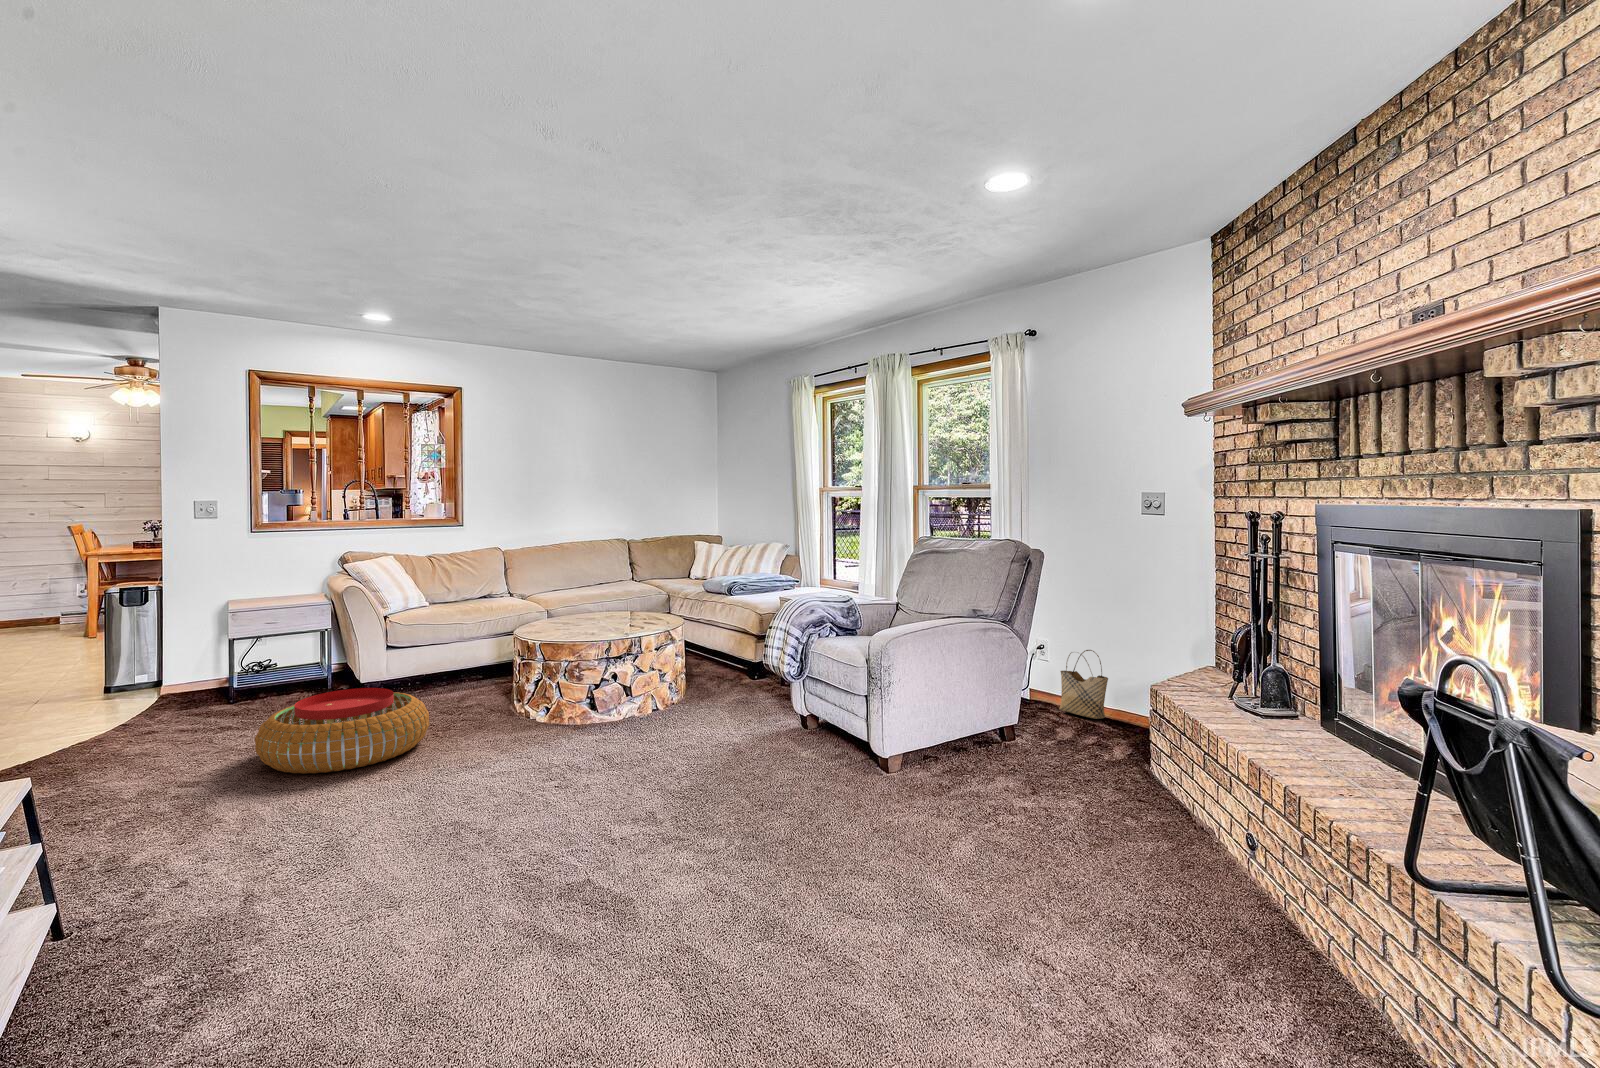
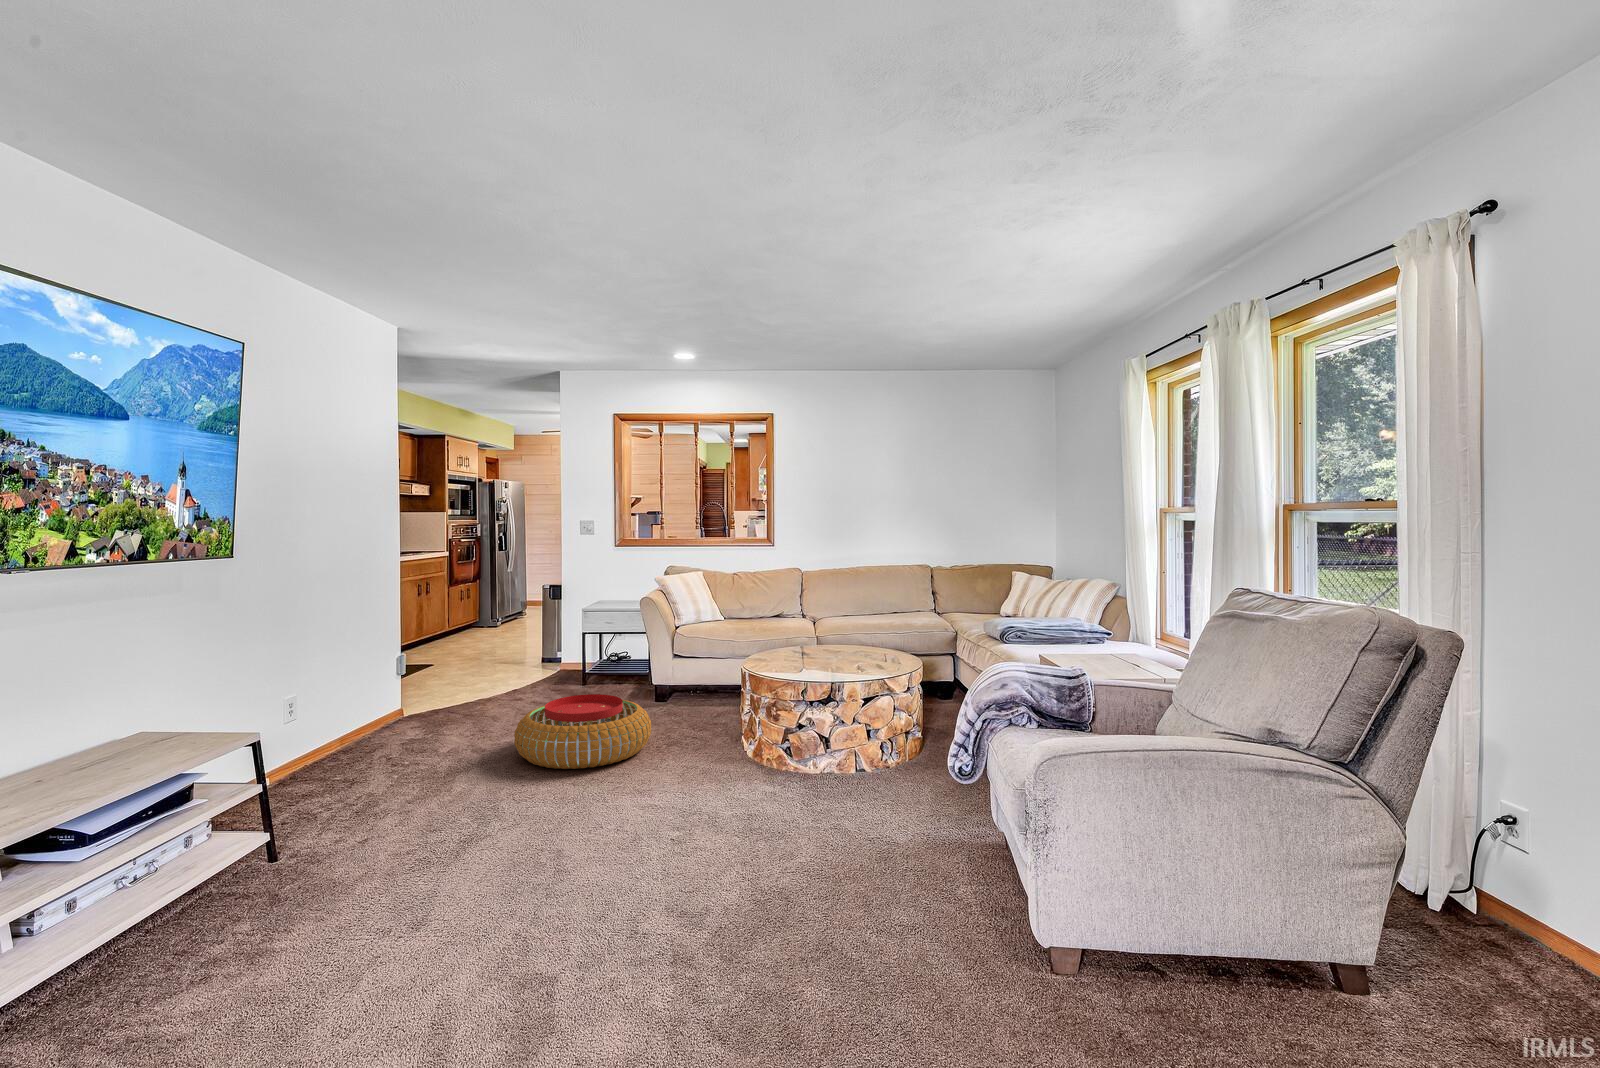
woven basket: present [1060,650,1108,719] -> none [1460,828,1571,970]

